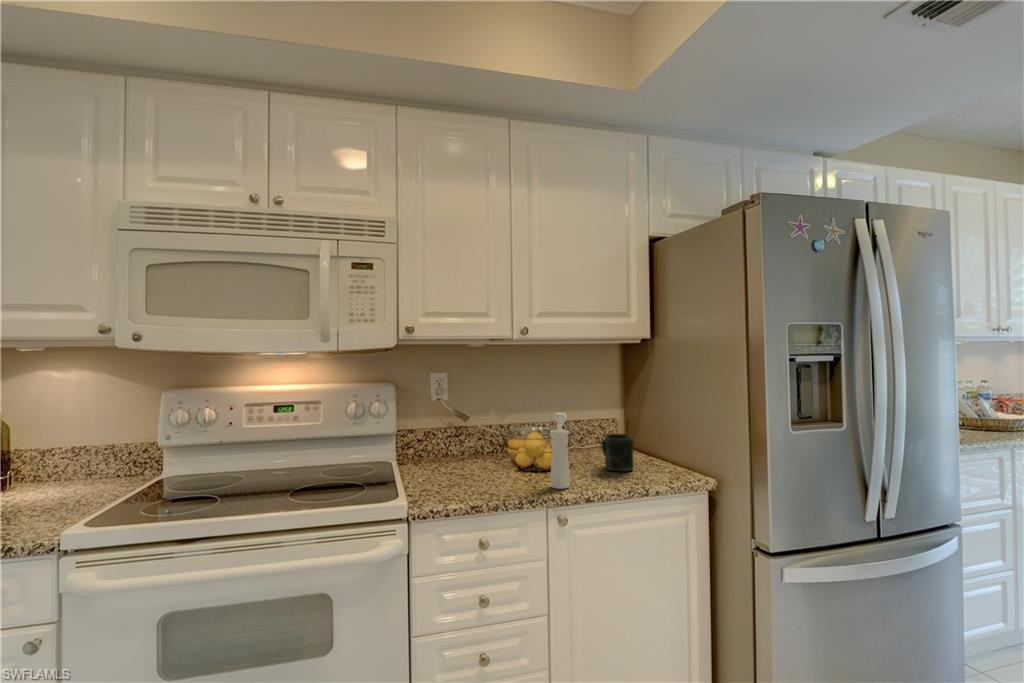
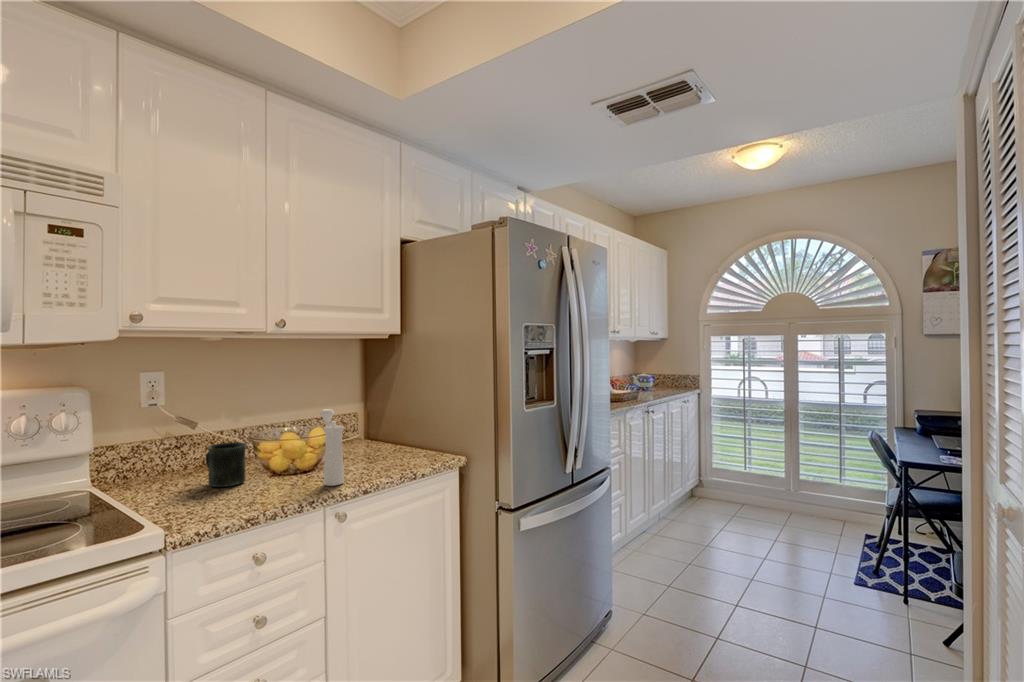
mug: present [601,434,634,471] -> present [206,442,247,487]

